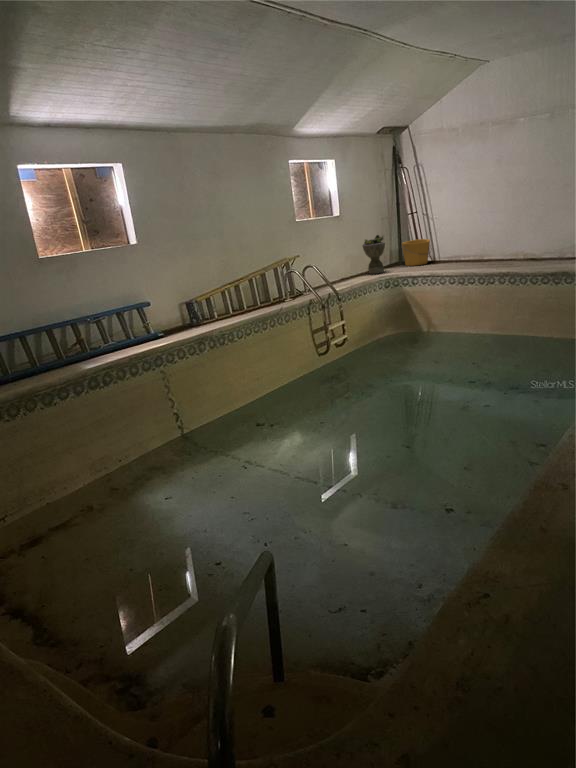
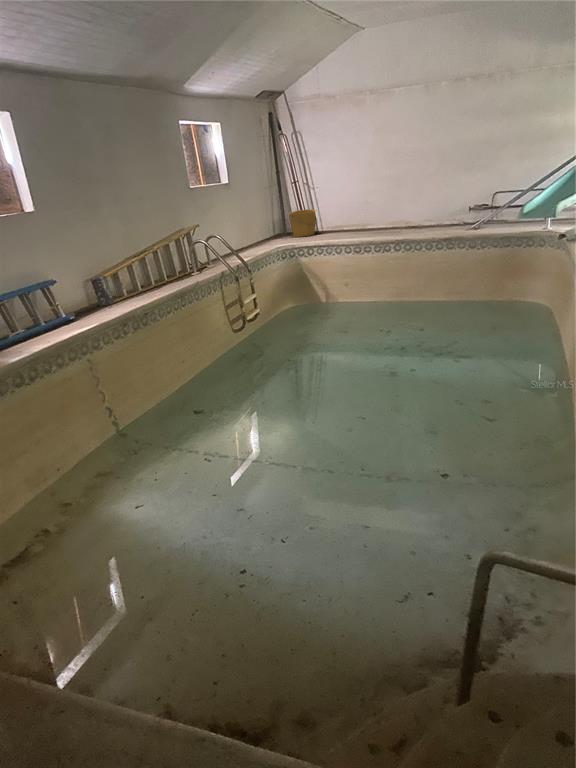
planter: present [363,235,385,274] -> none [253,204,277,246]

